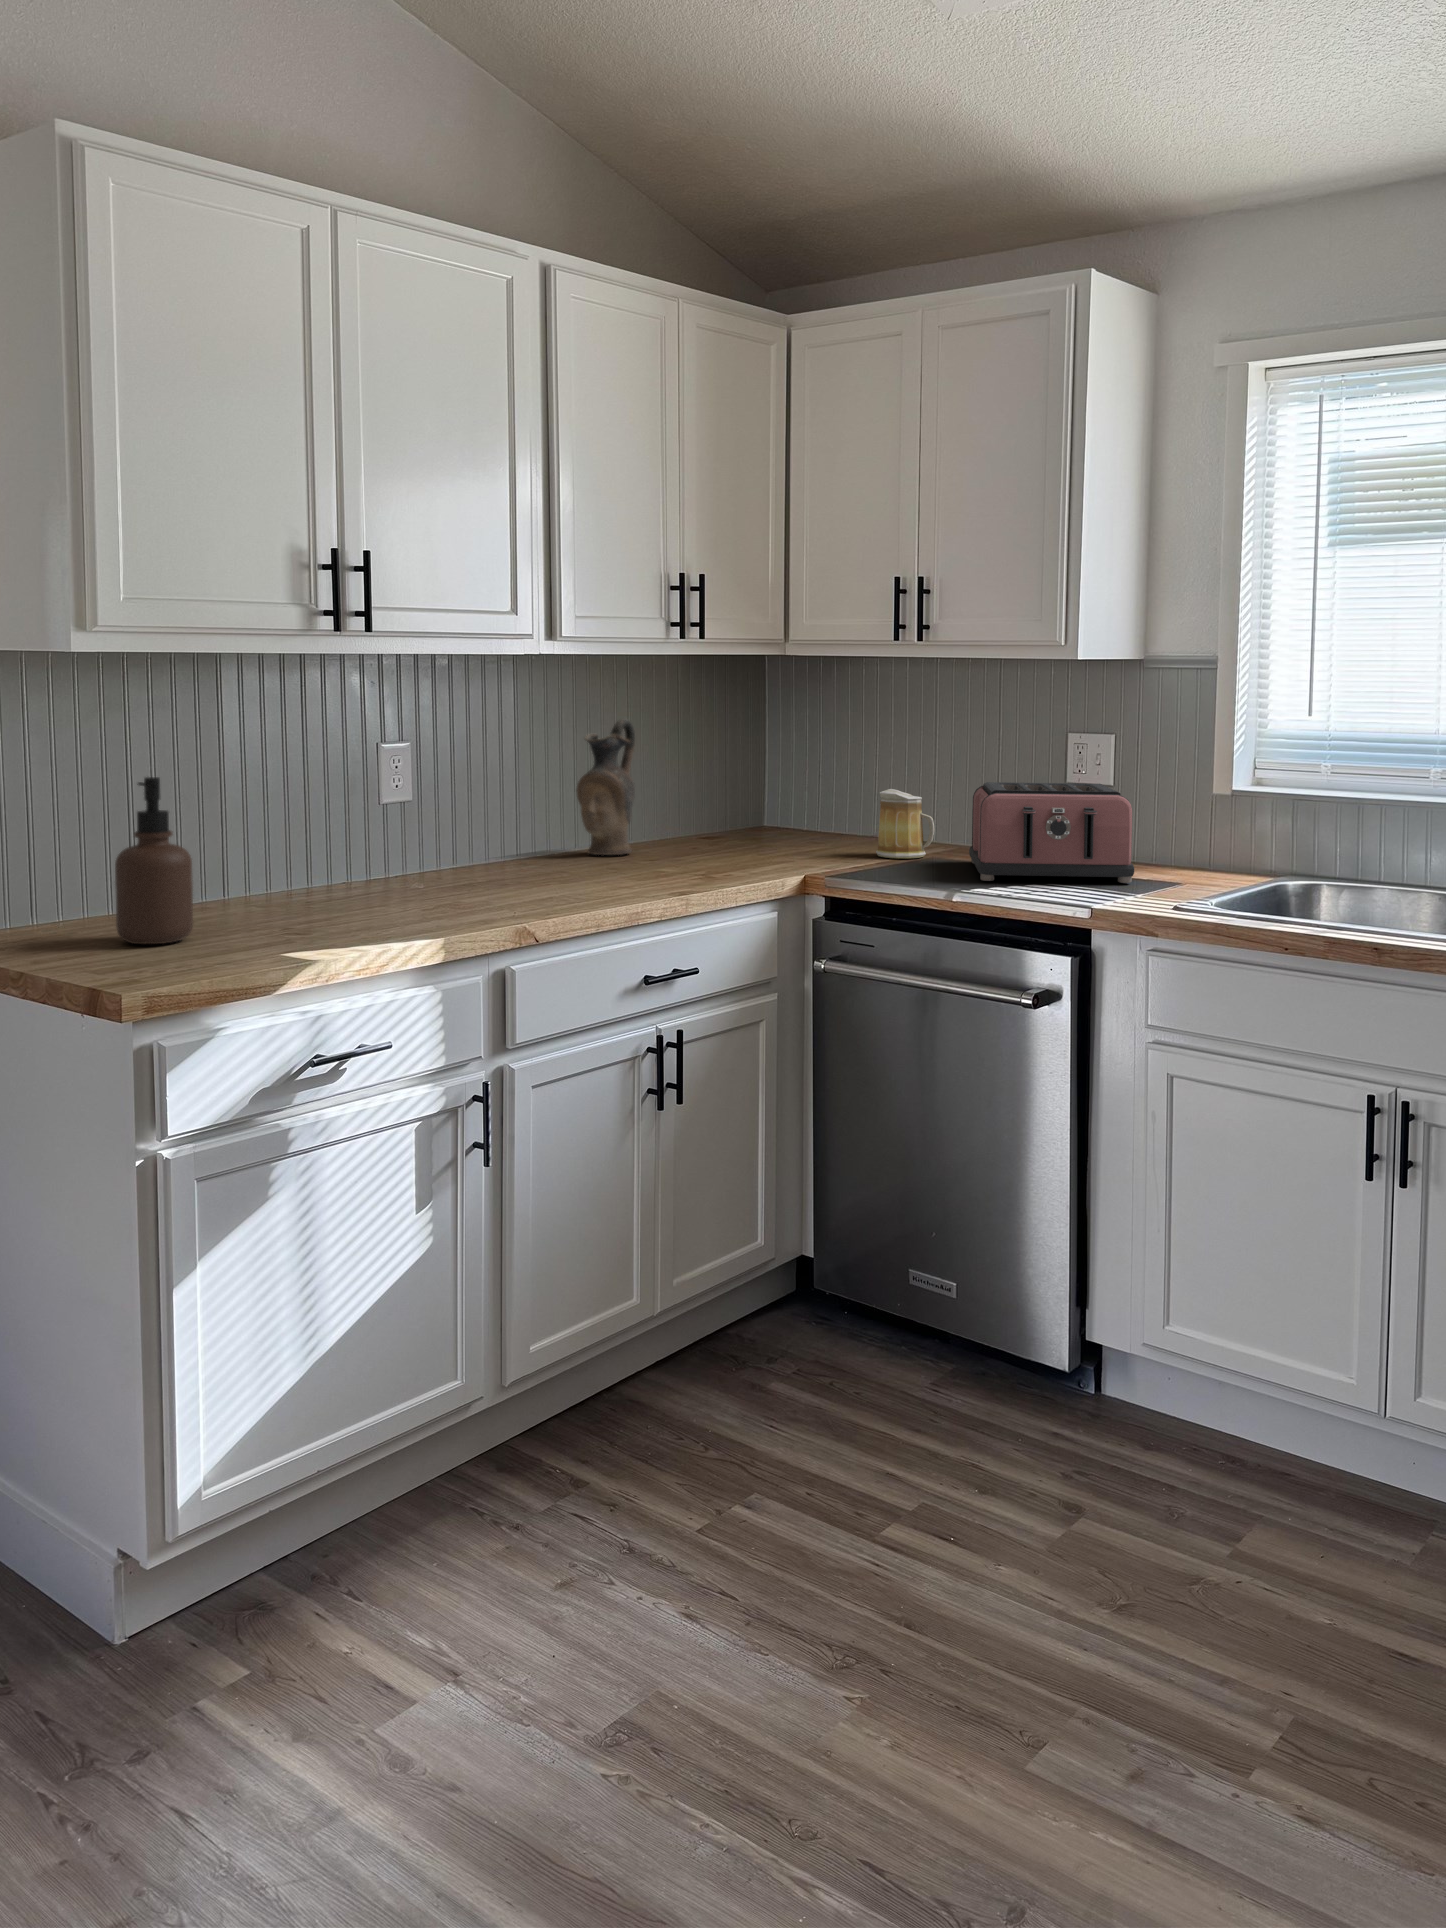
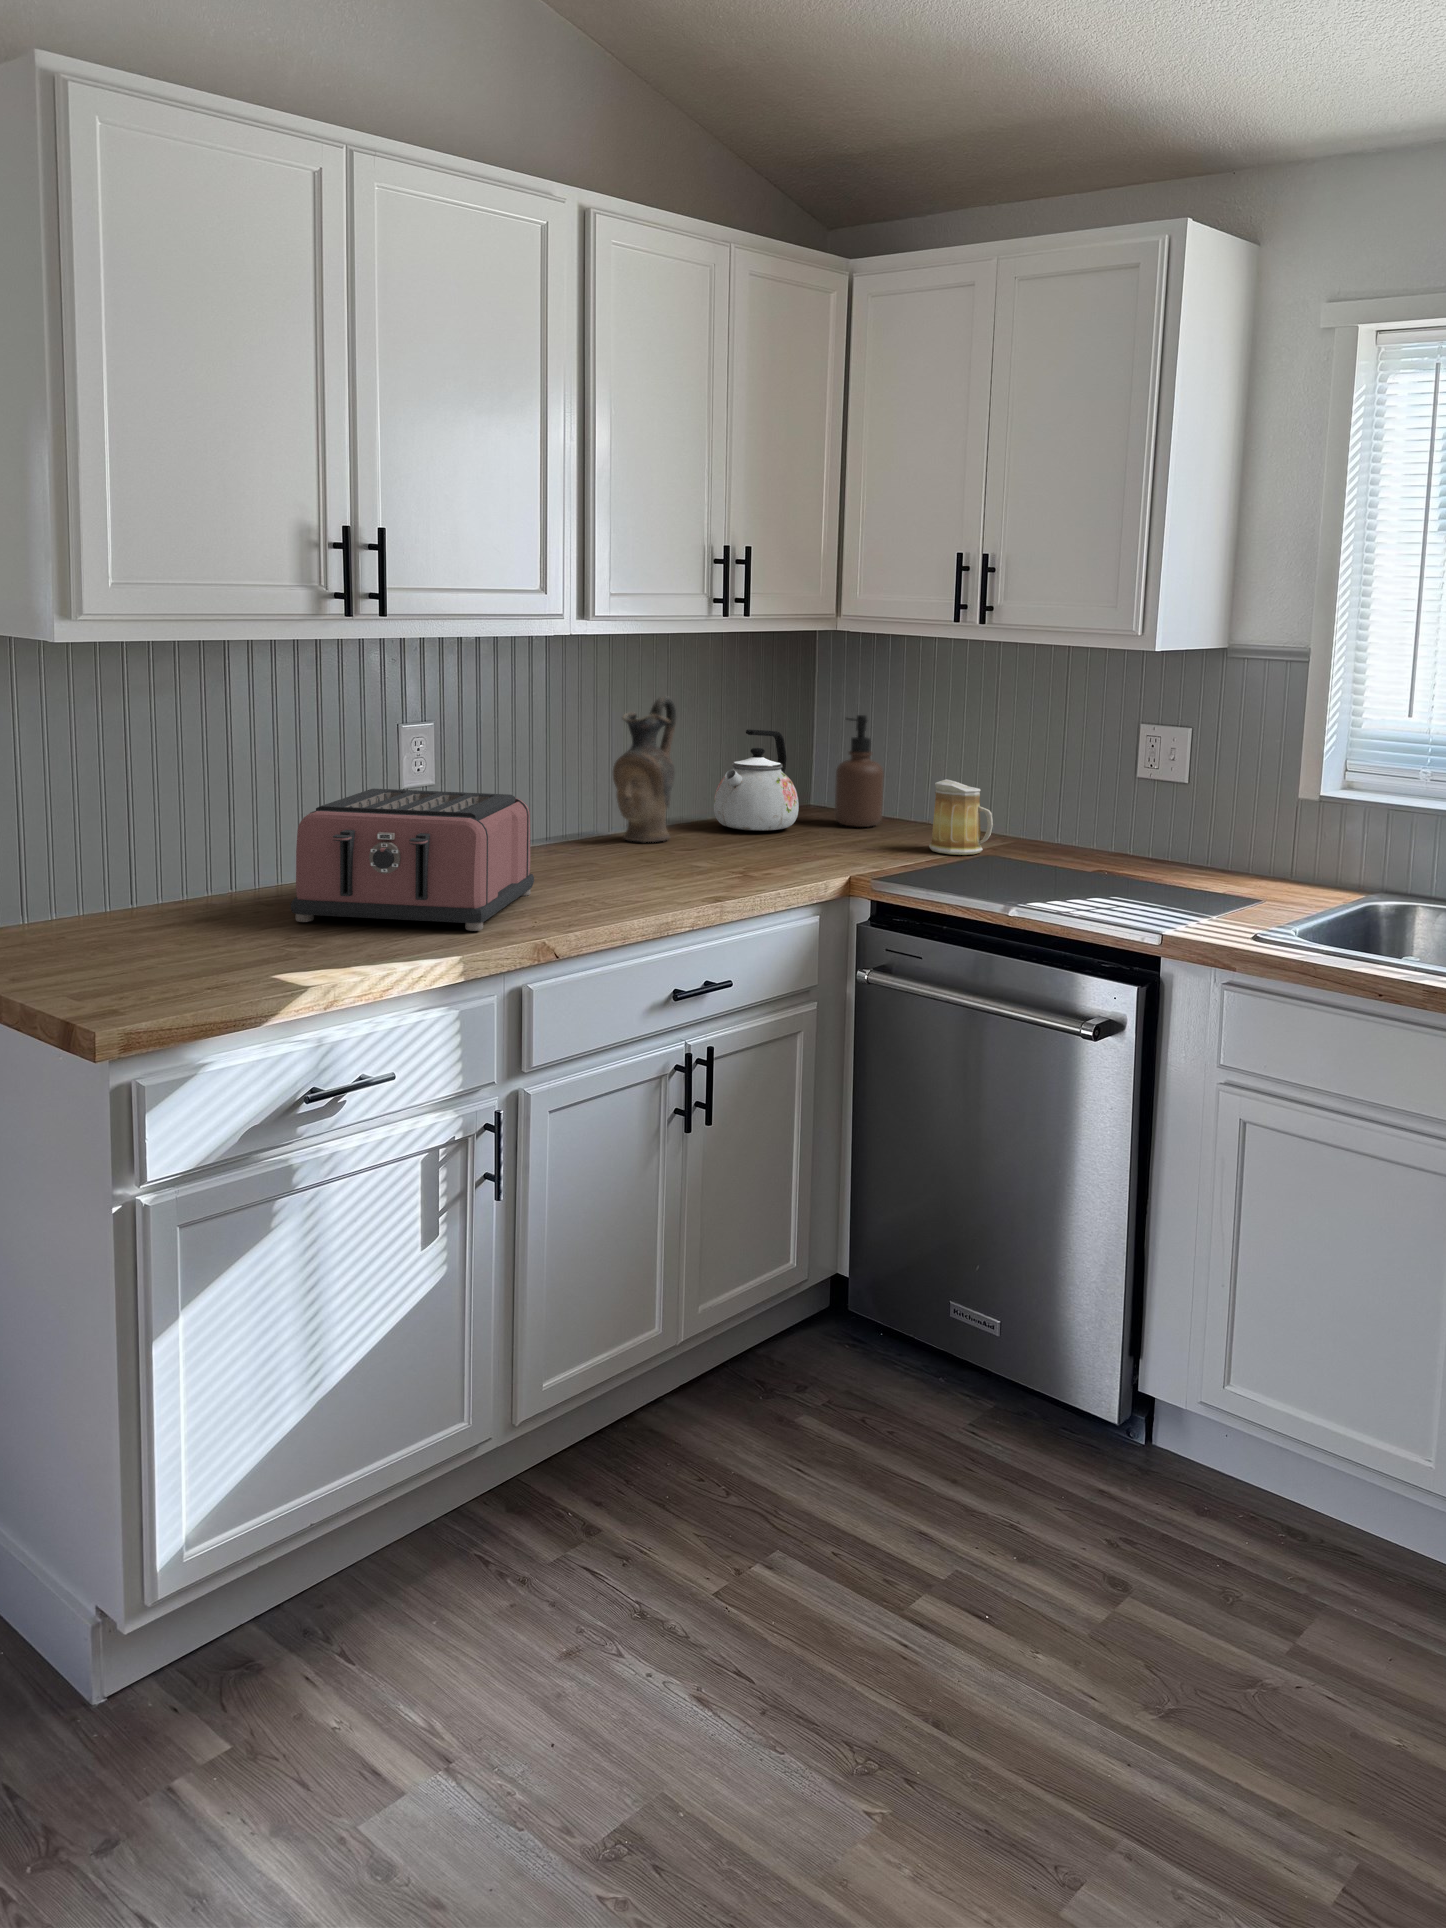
kettle: none [672,750,752,845] -> present [714,730,799,831]
soap dispenser: present [115,777,193,944] -> present [835,715,884,827]
toaster: present [969,782,1134,883] -> present [291,789,534,931]

